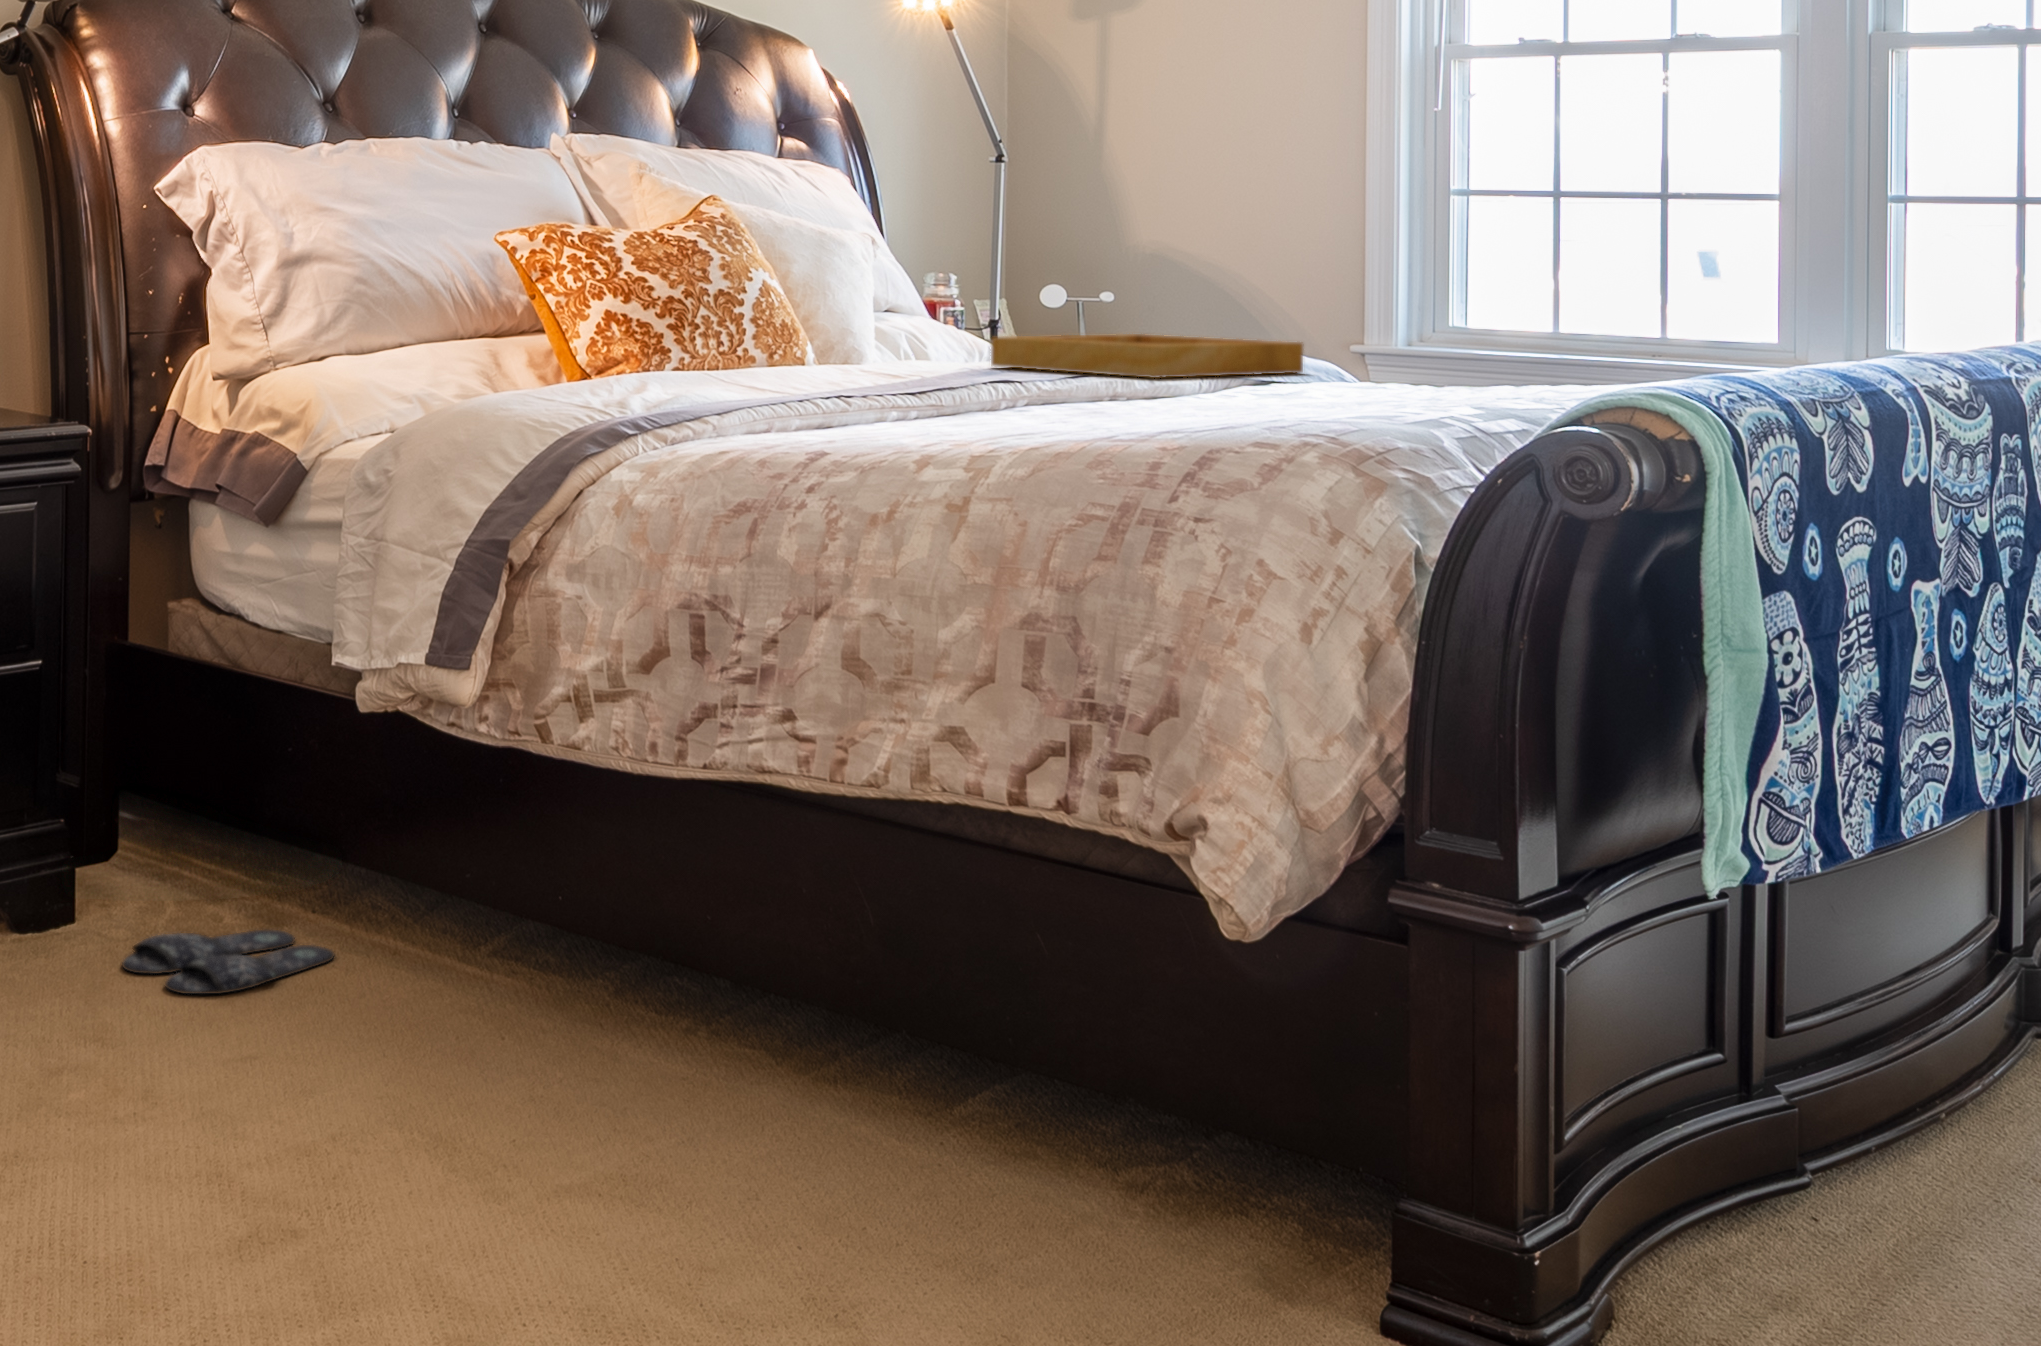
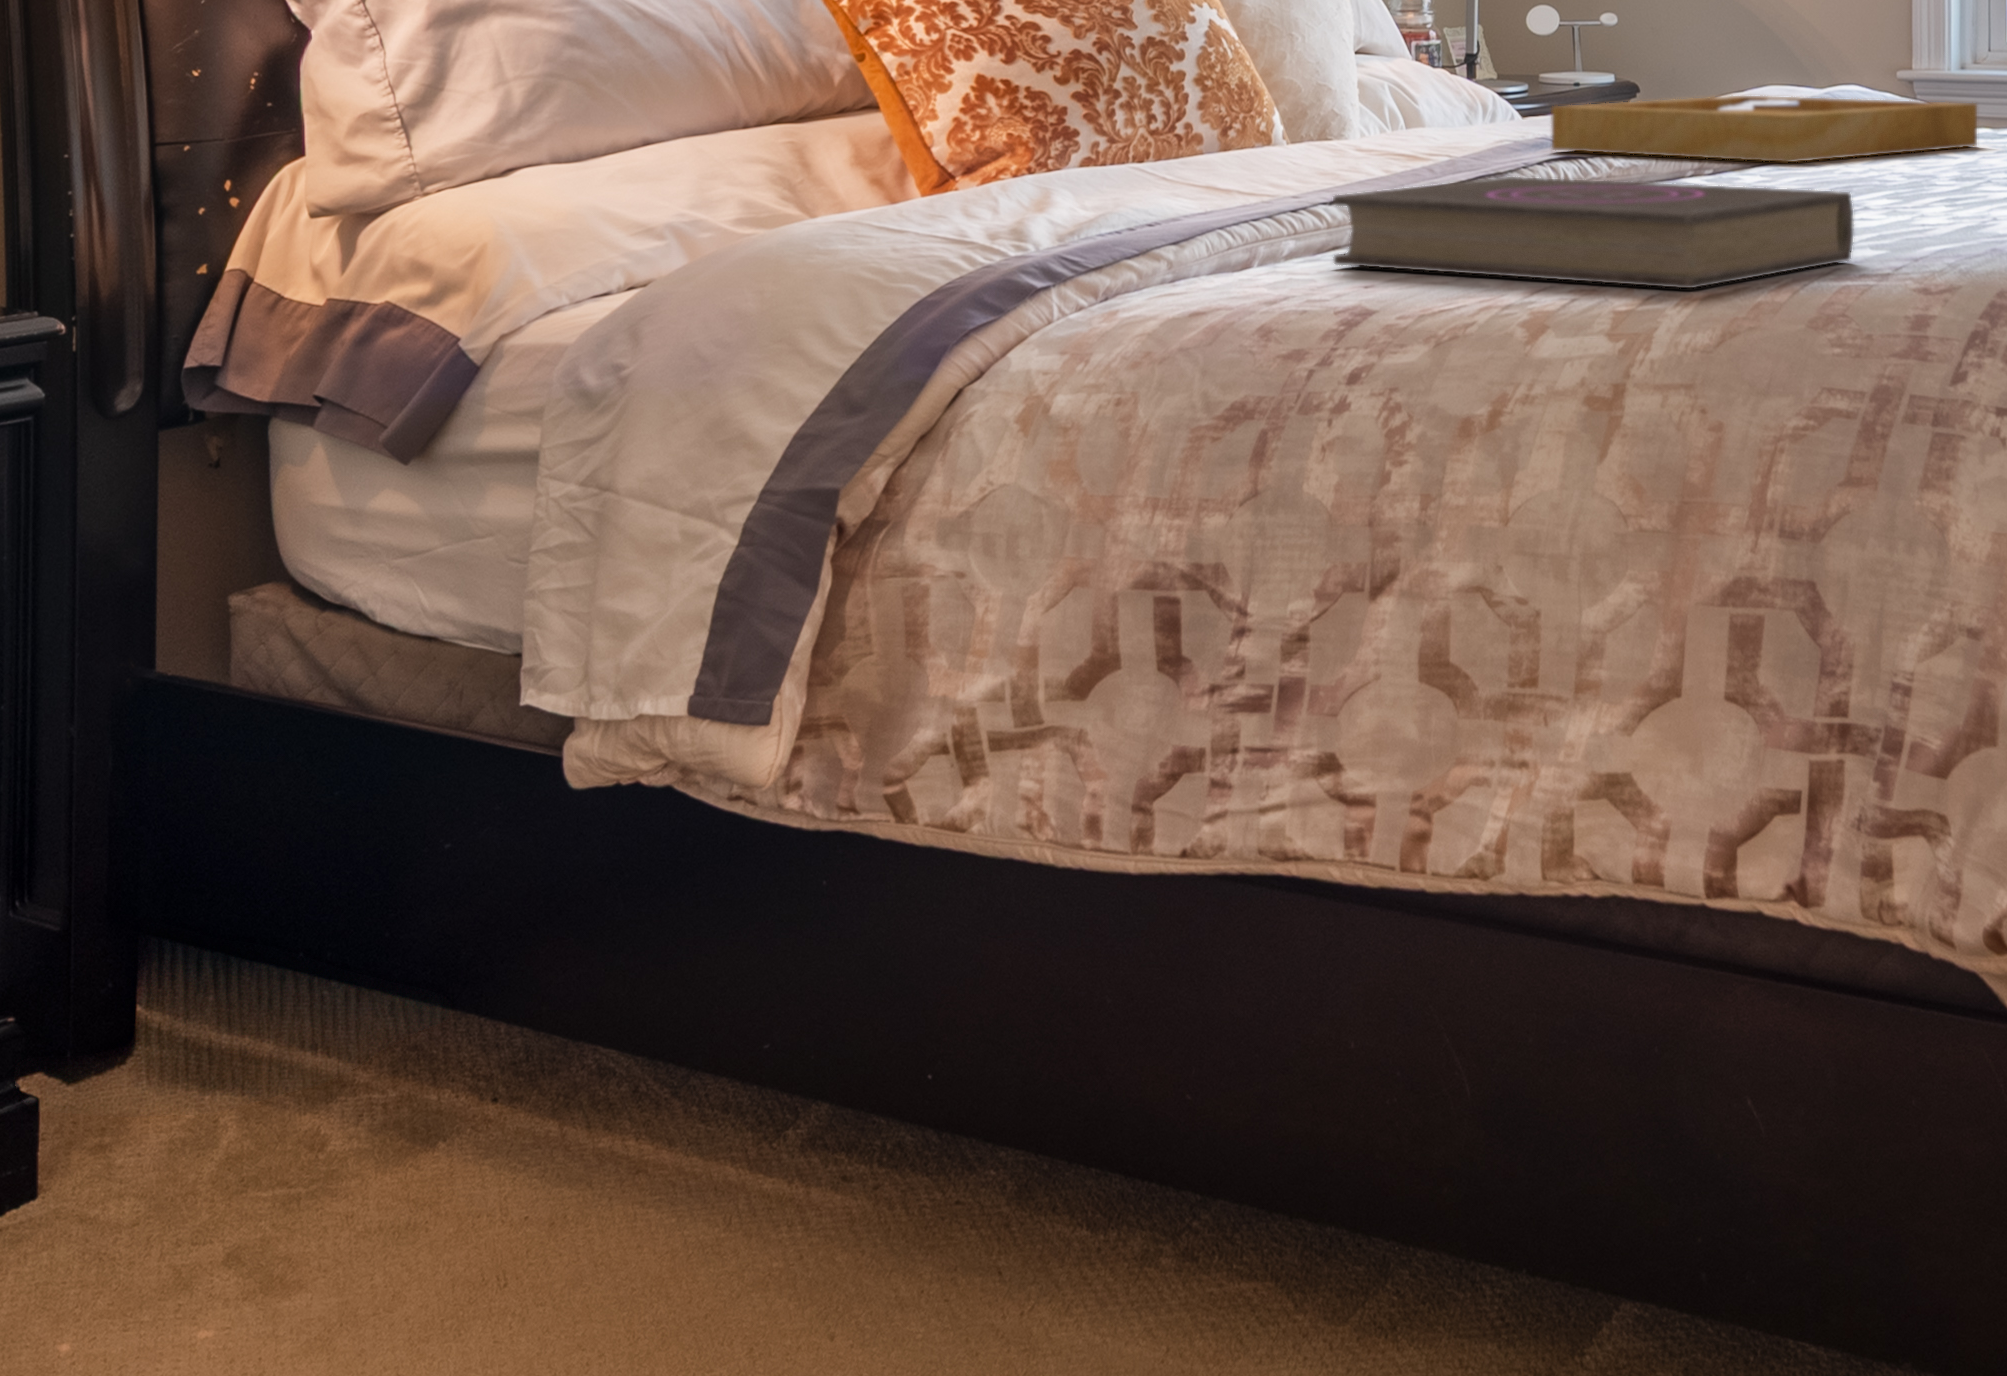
book: none [801,371,1132,436] -> present [1333,177,1854,288]
slippers: present [122,930,334,994] -> none [153,1147,550,1309]

